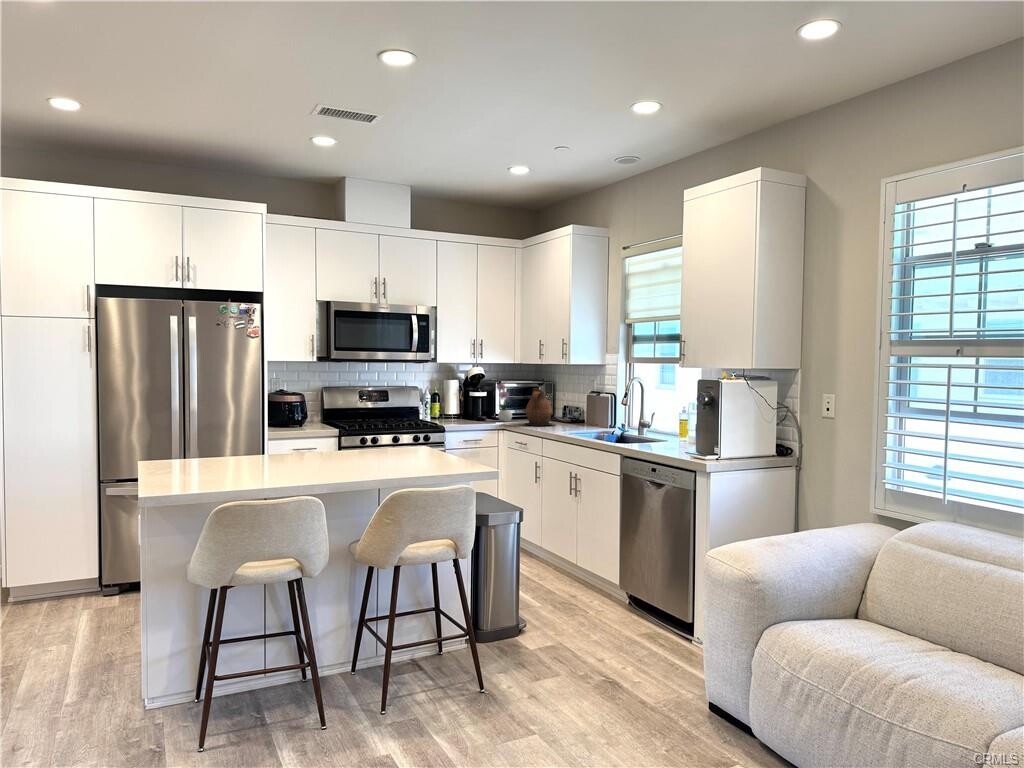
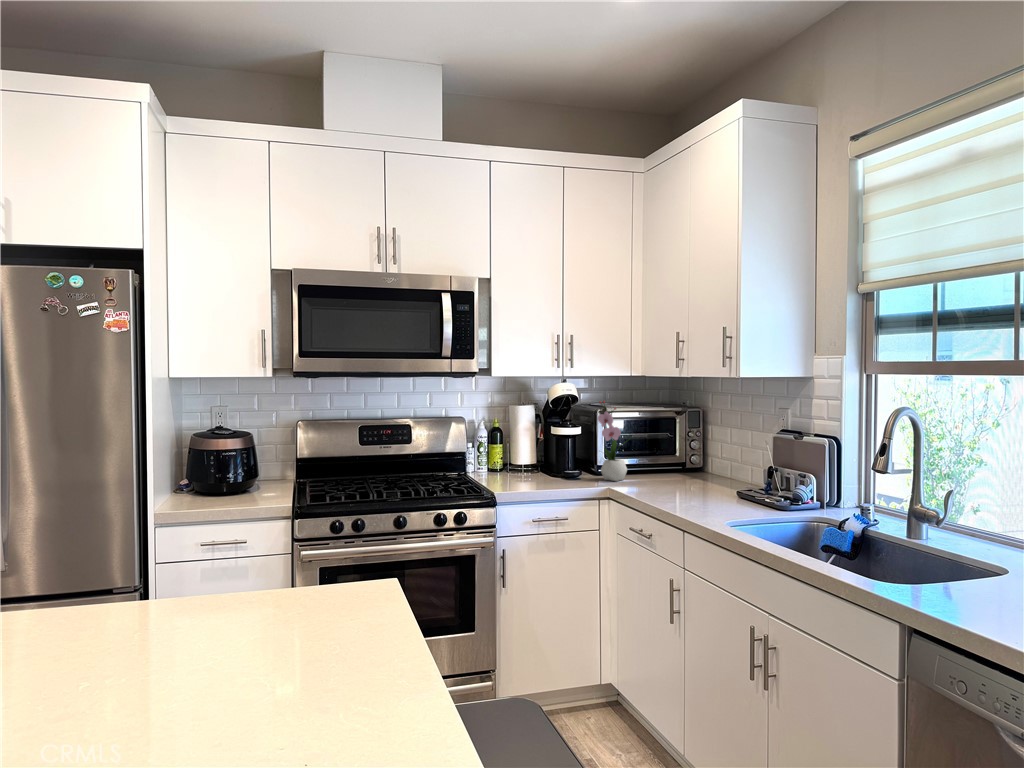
ceramic pitcher: present [524,388,556,425] -> none [644,424,712,497]

